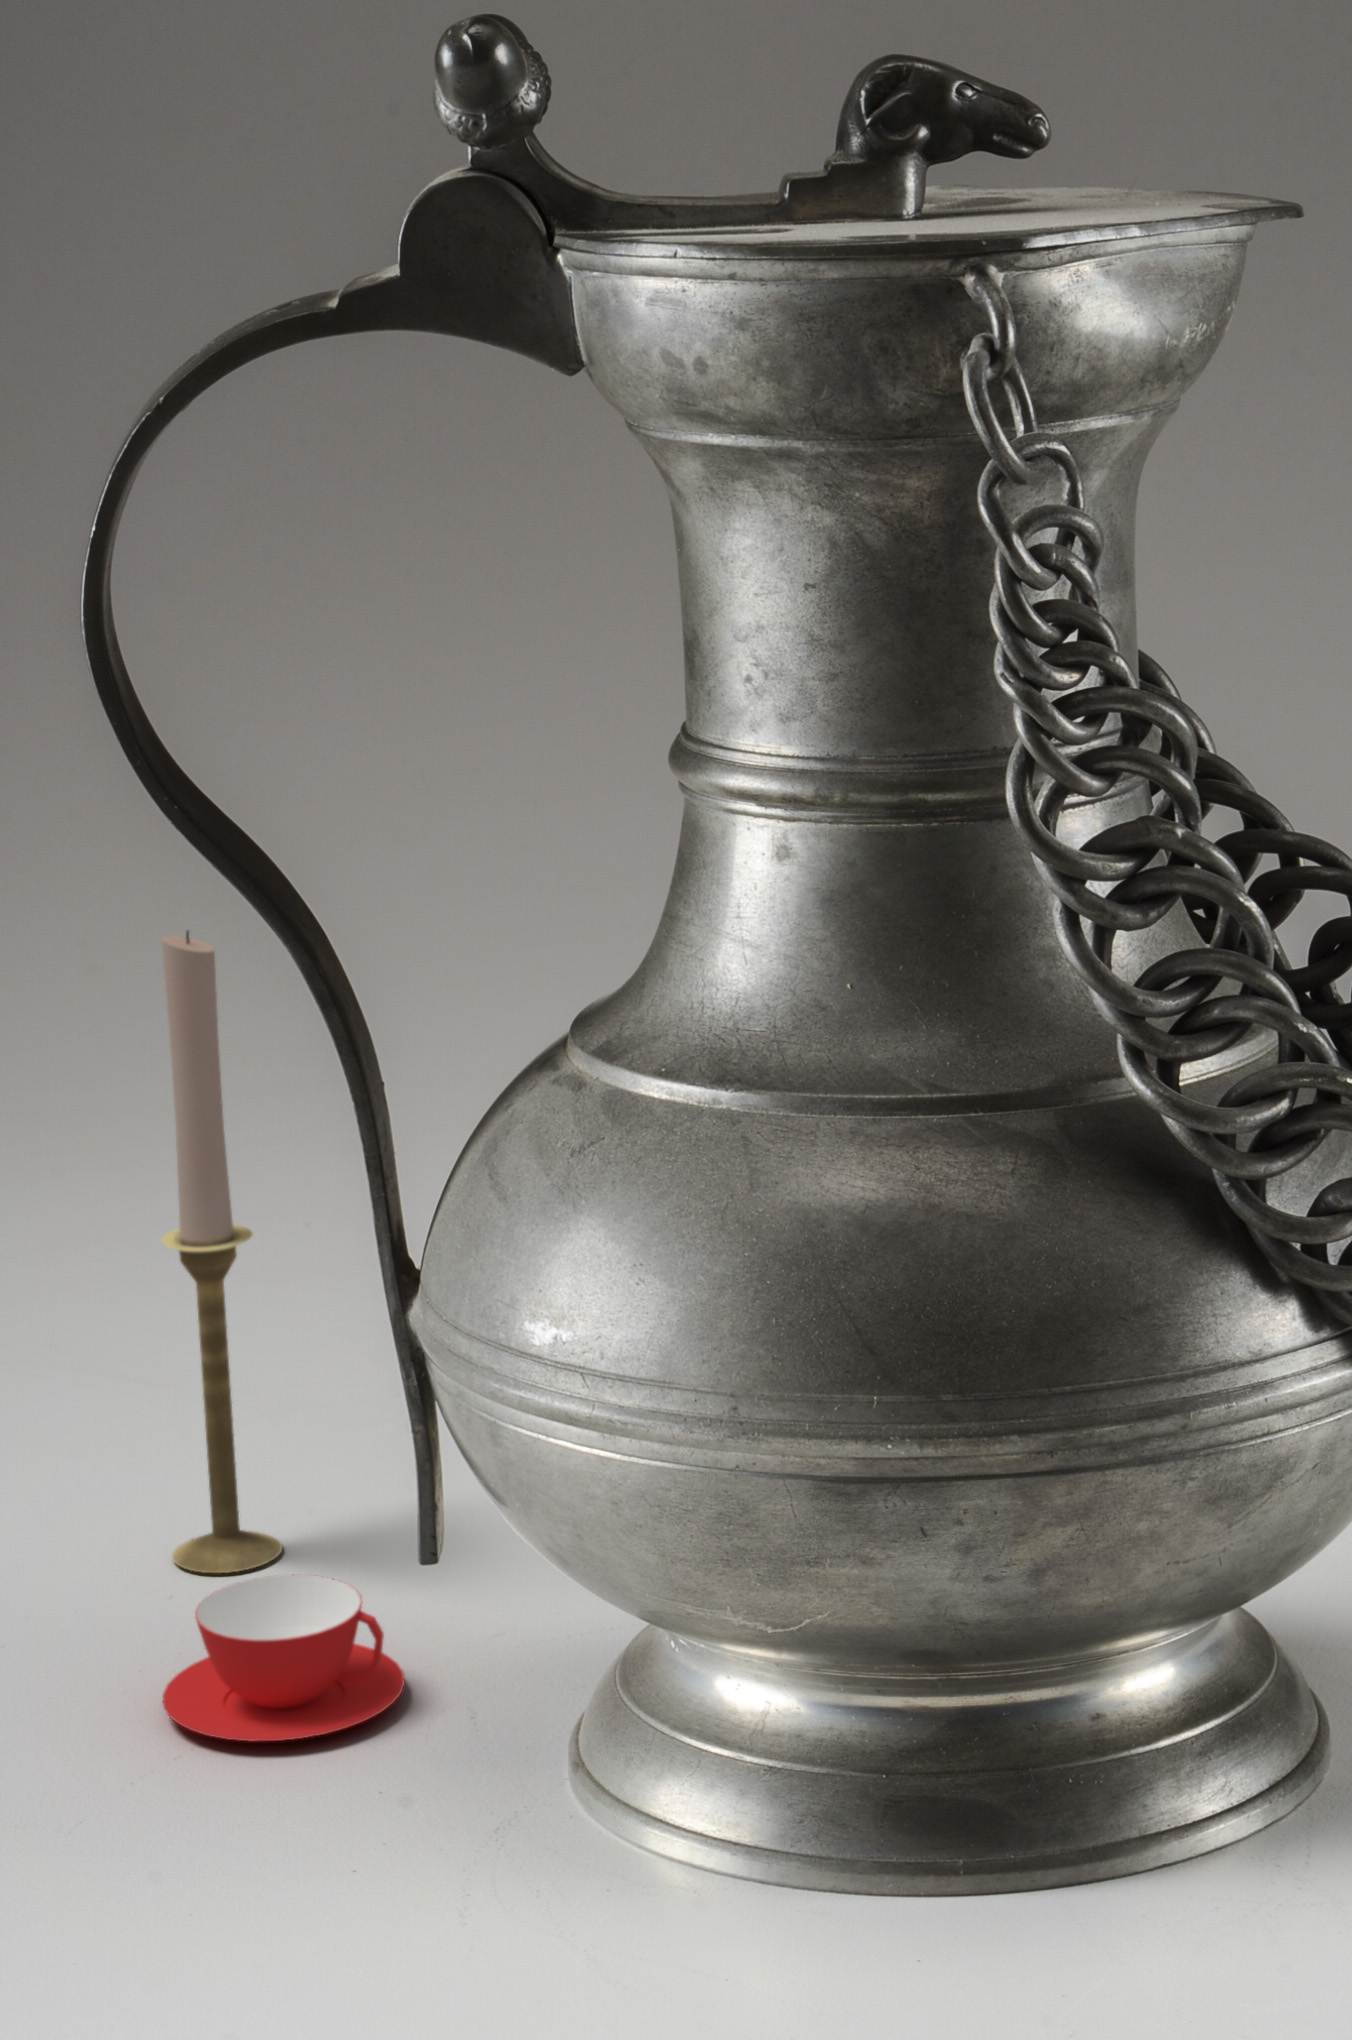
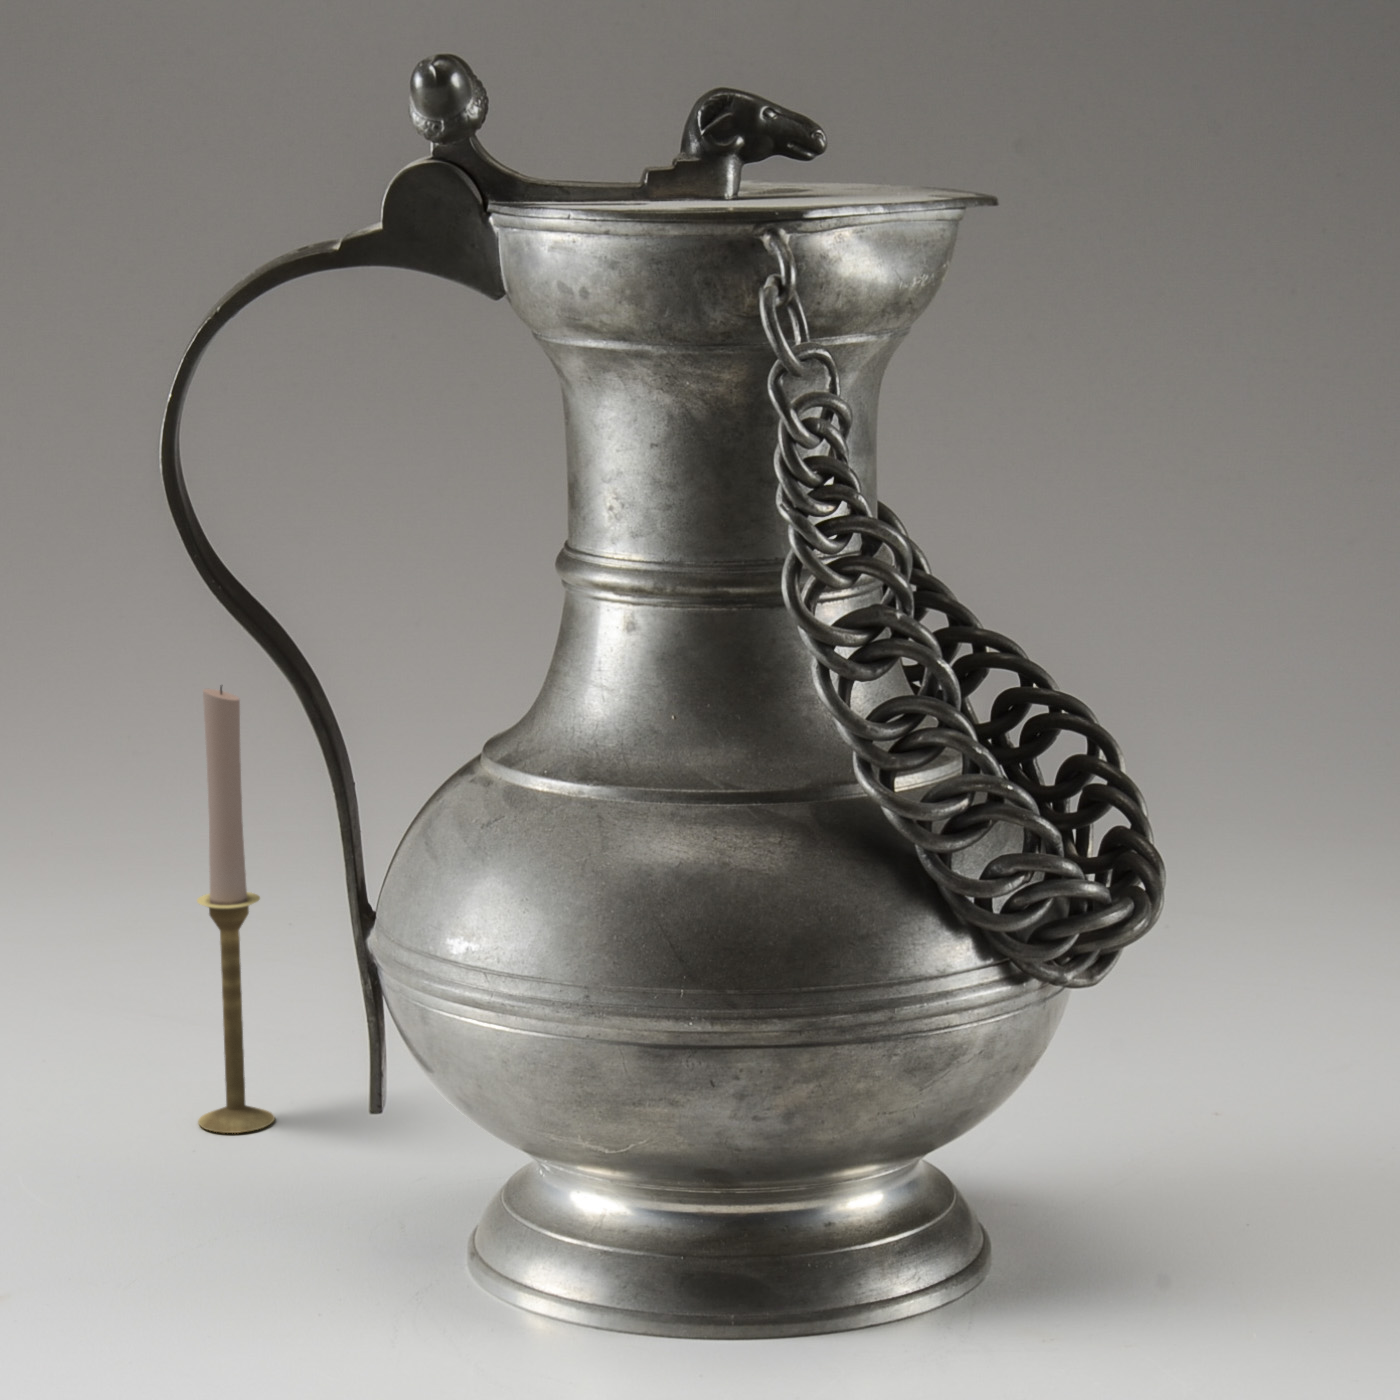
teacup: present [163,1575,405,1741] -> none [190,1127,357,1236]

